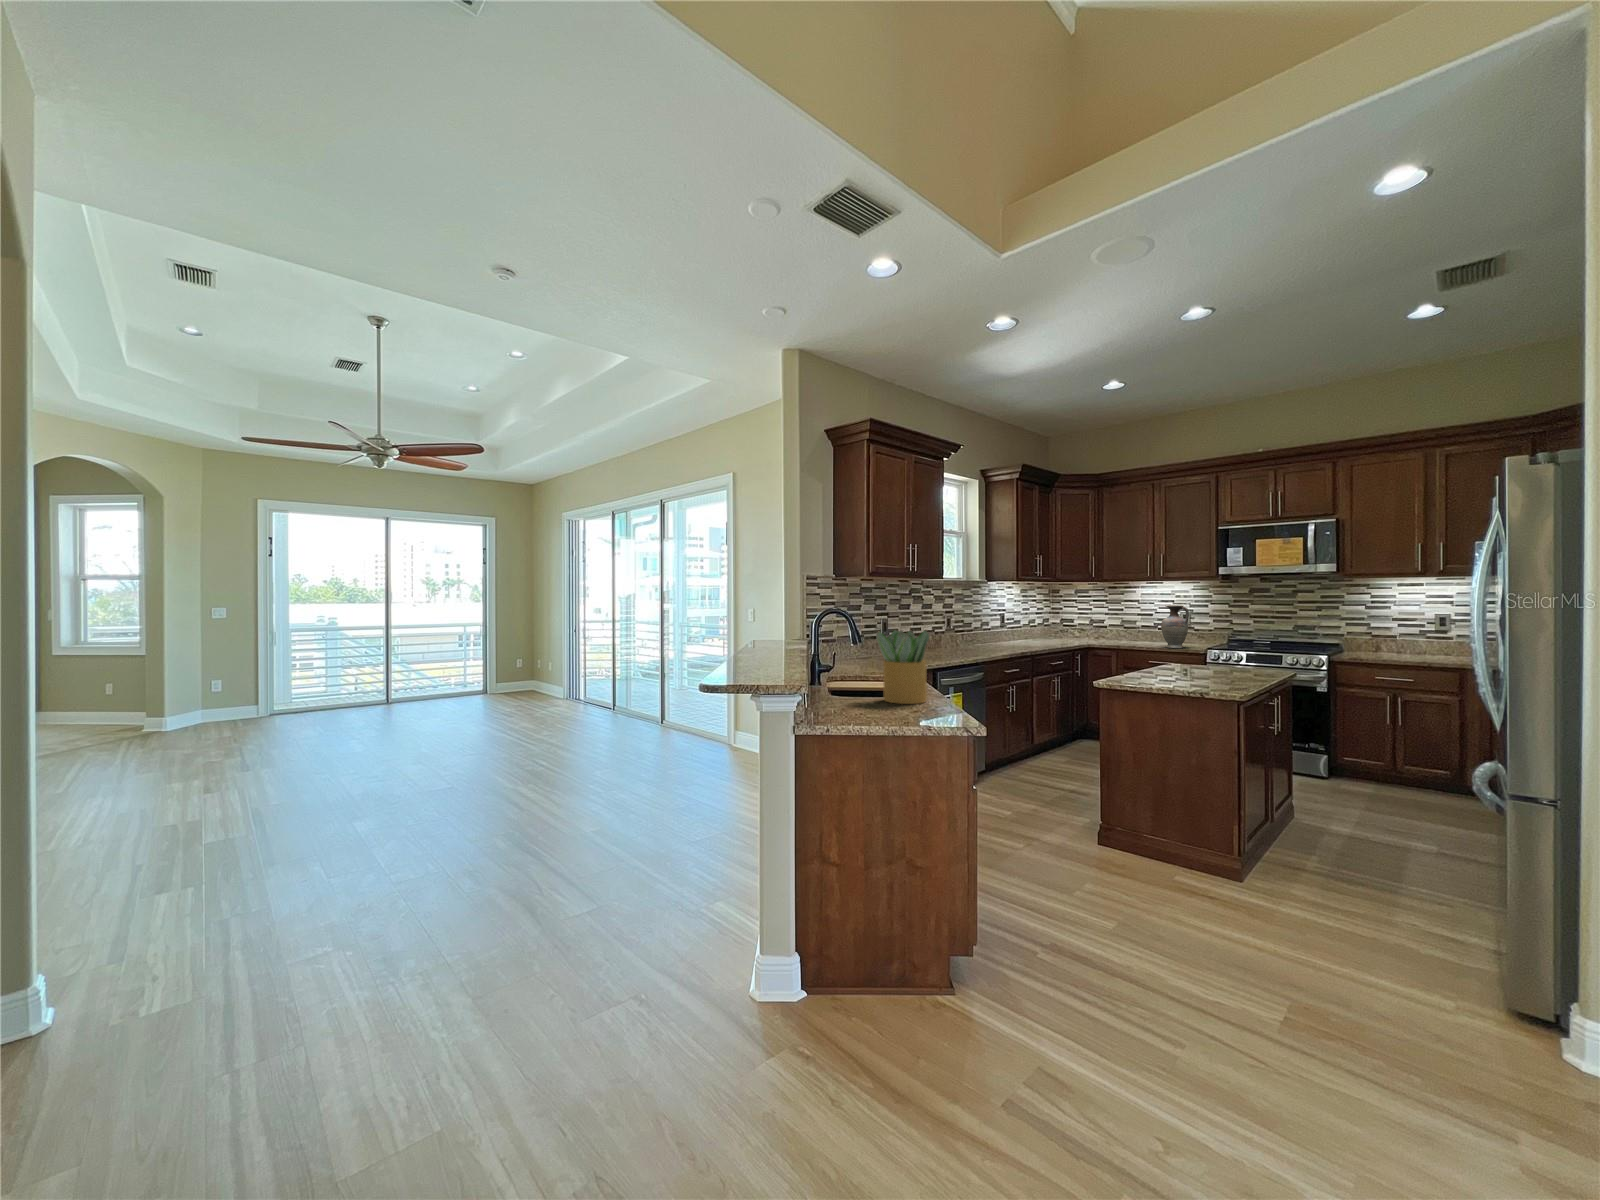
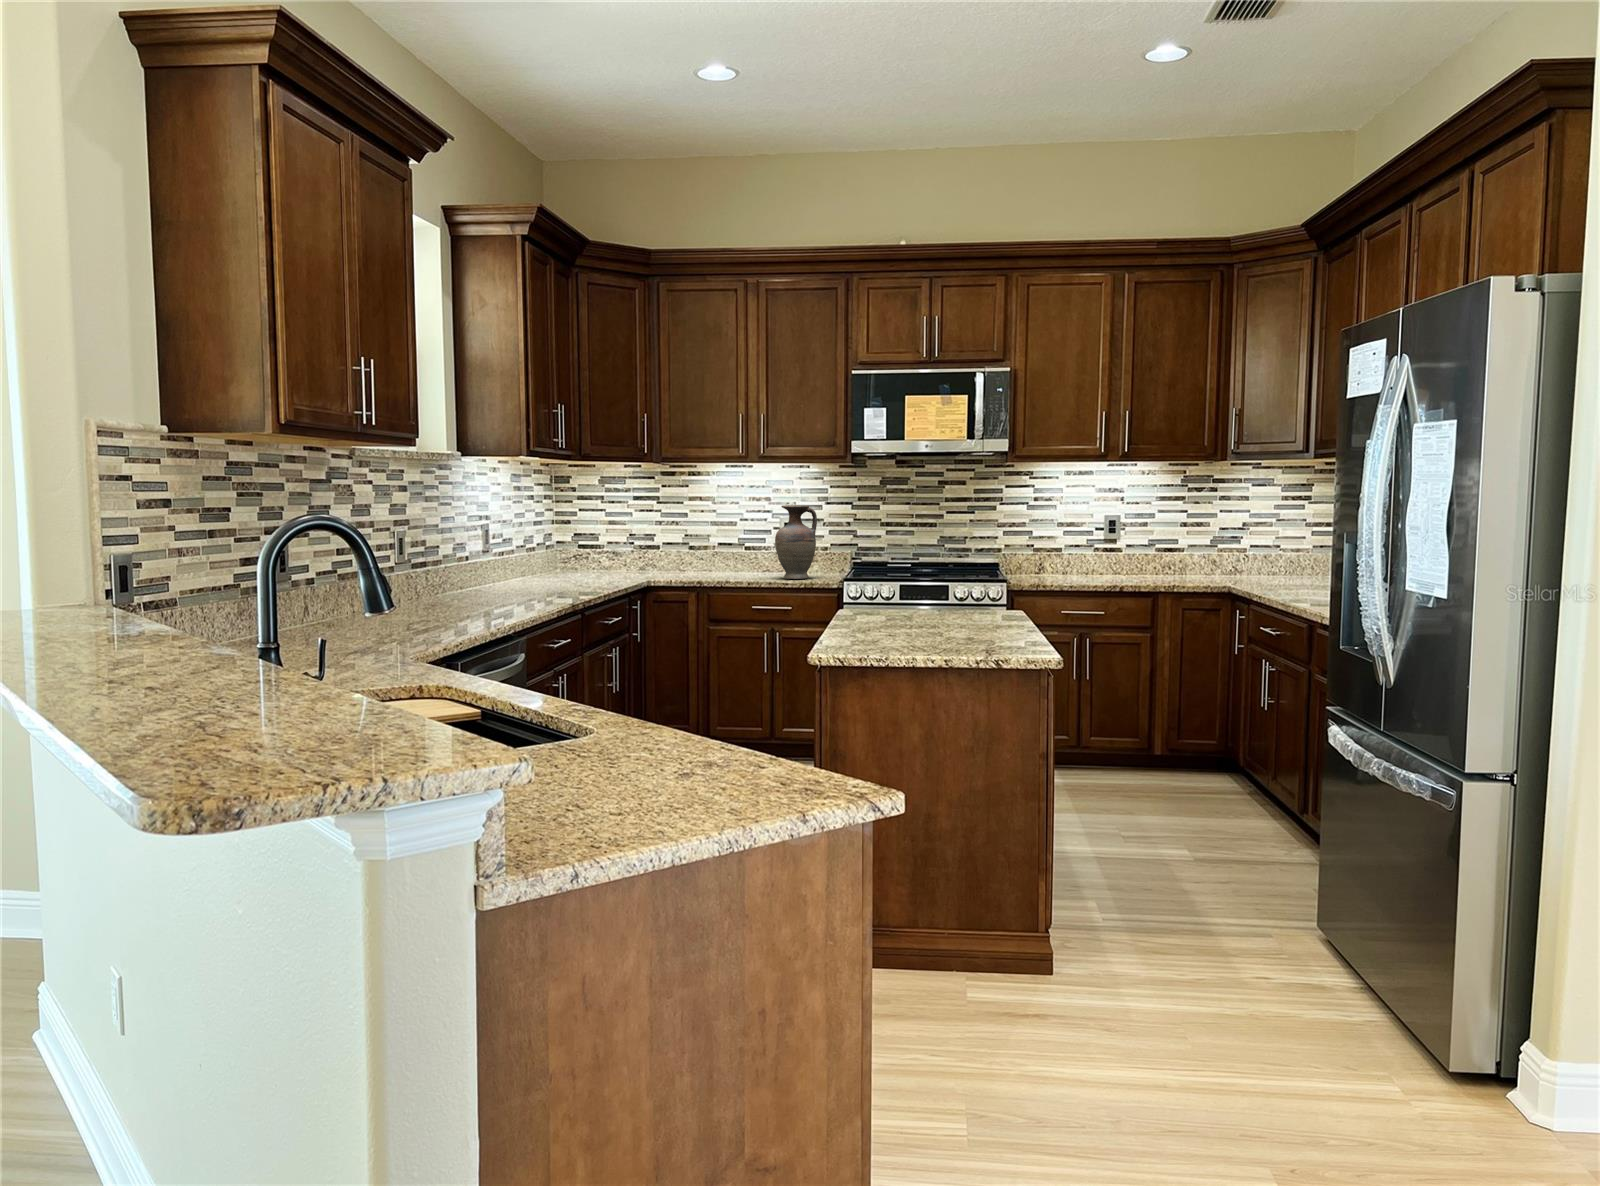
potted plant: present [877,630,929,704] -> none [584,568,742,796]

